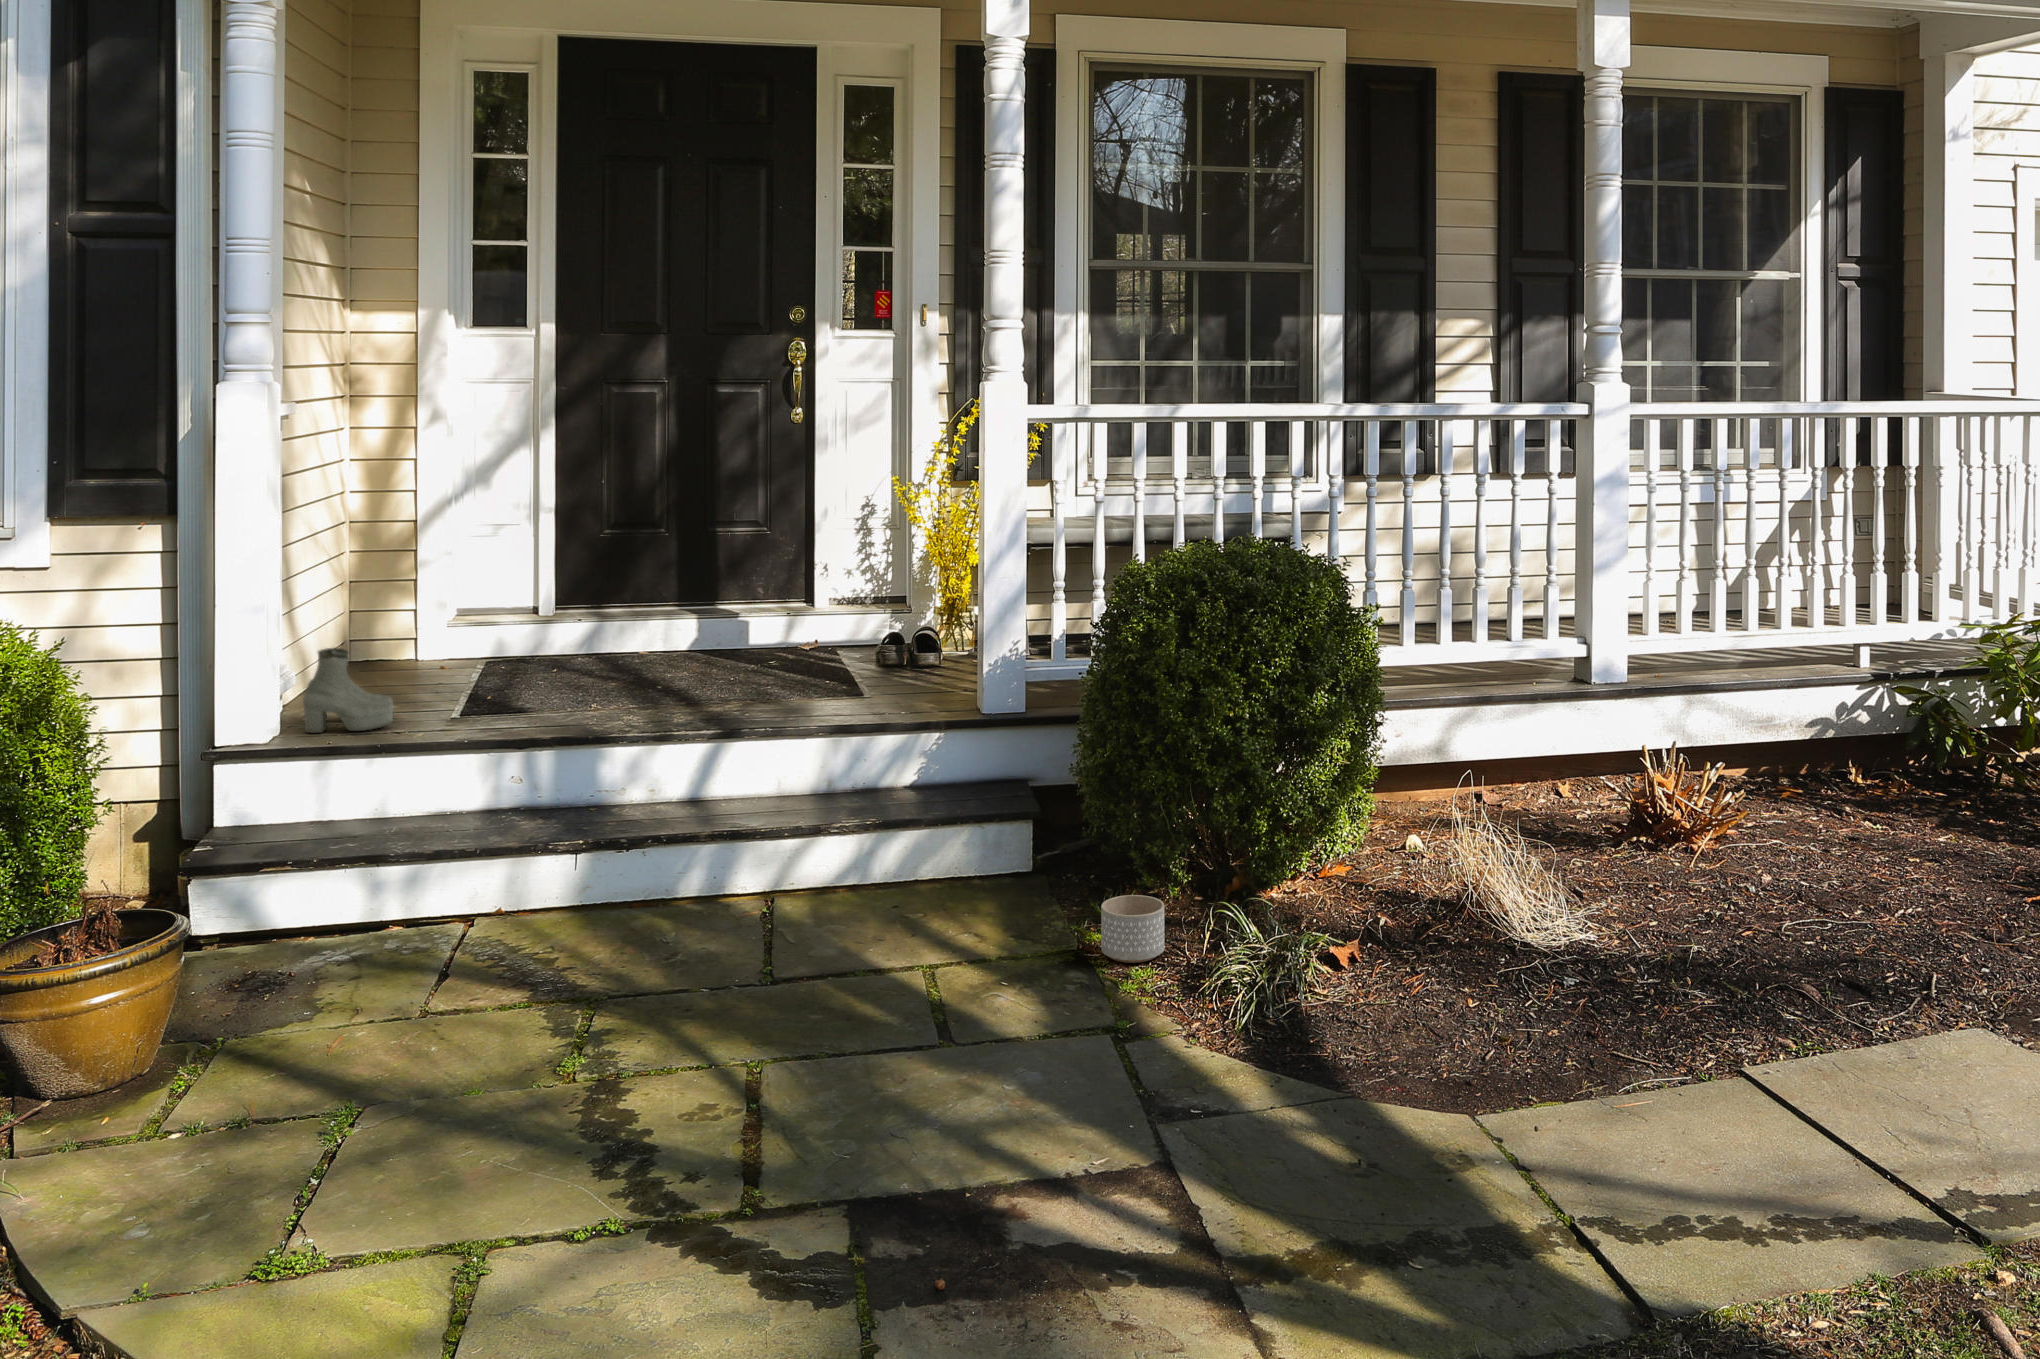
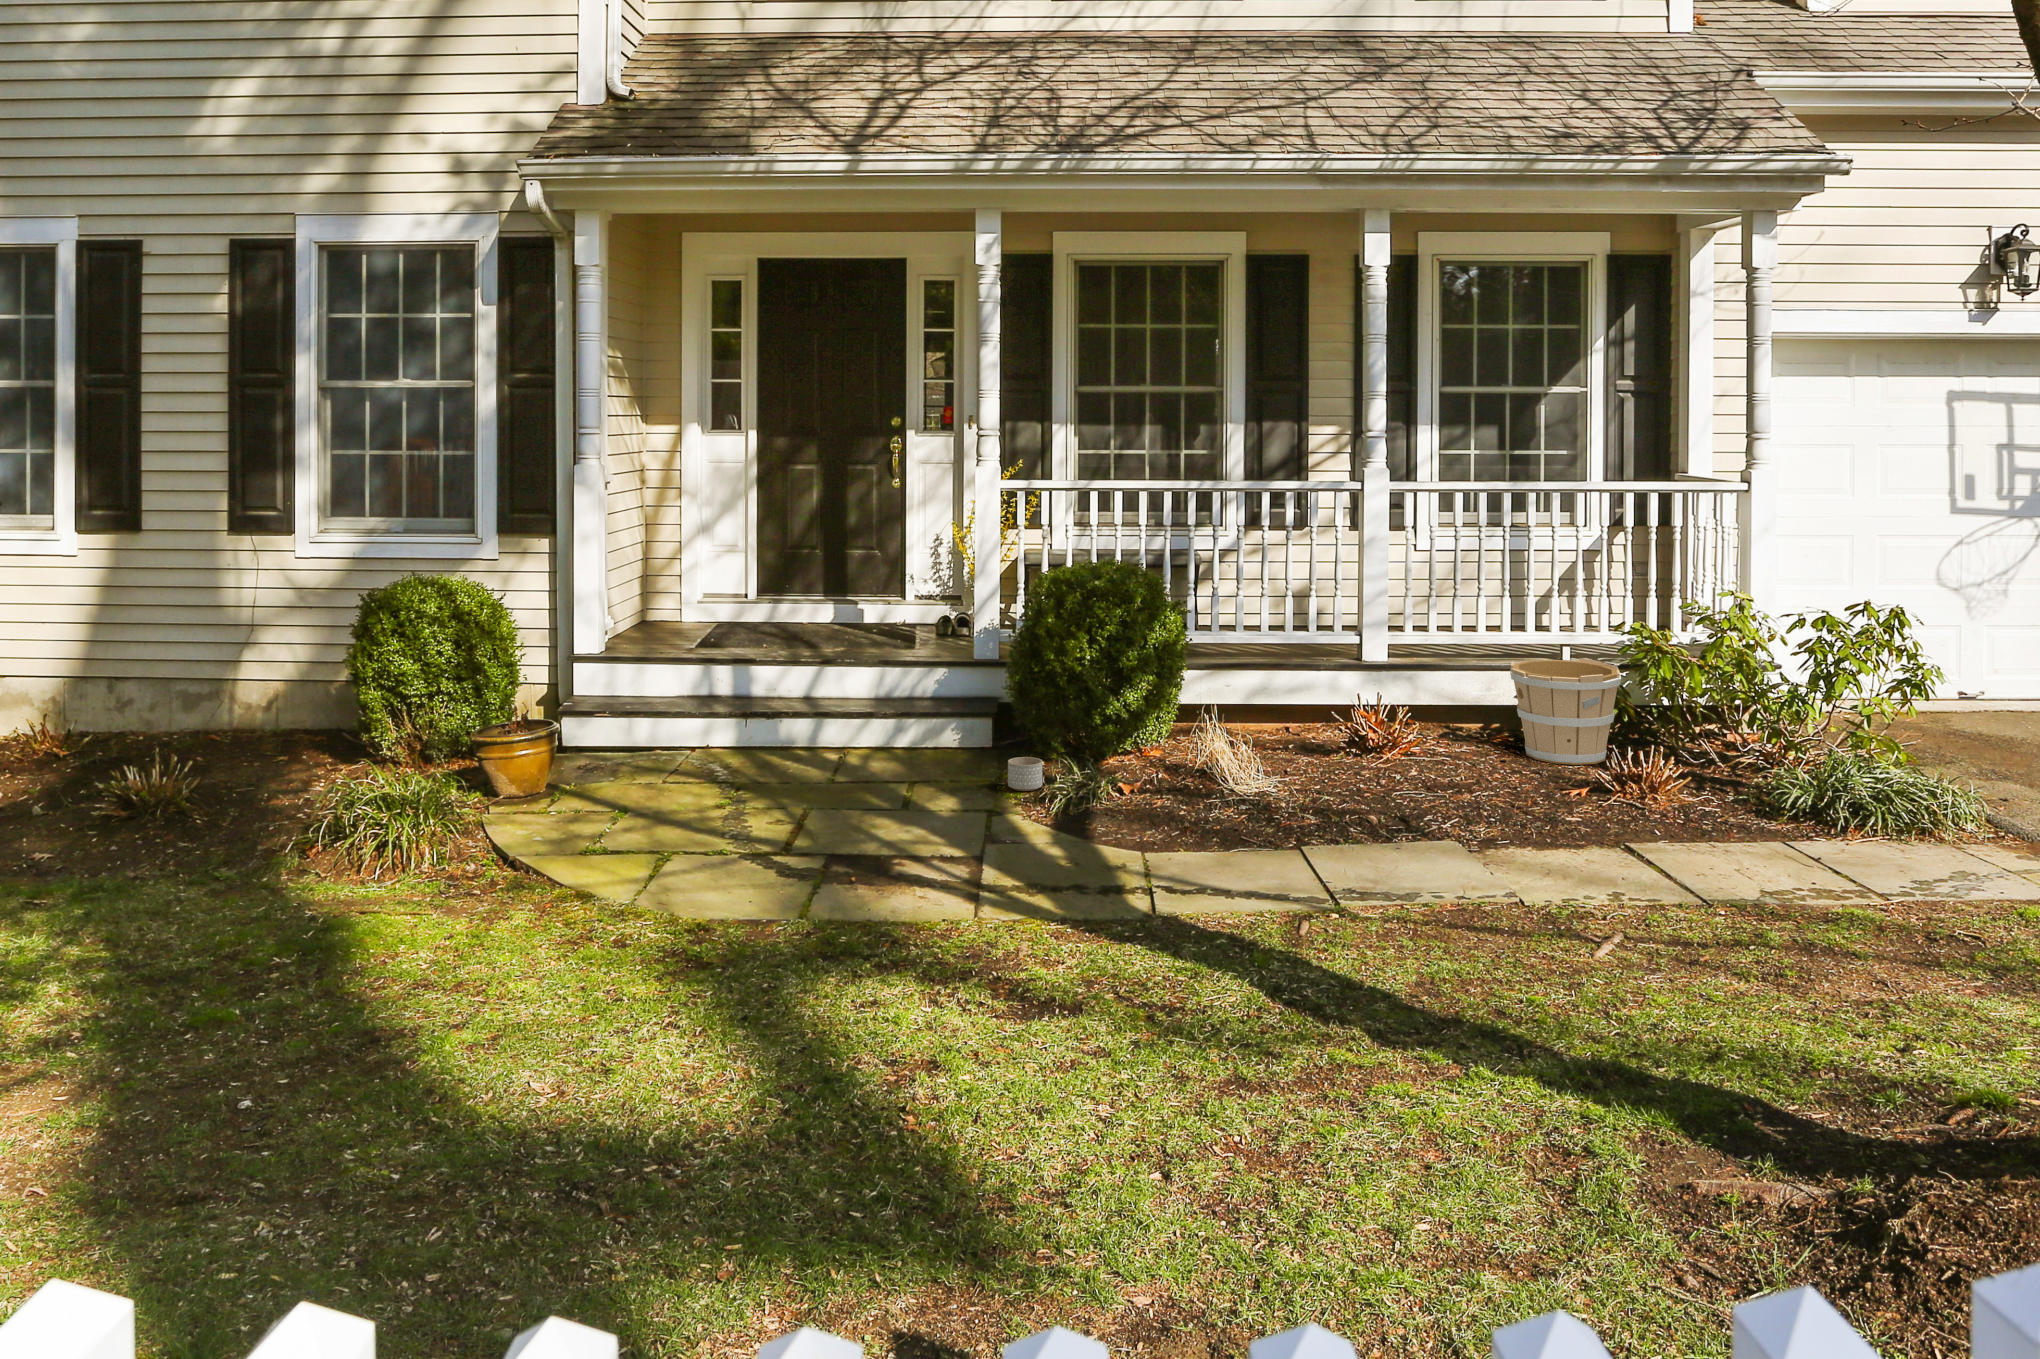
boots: present [303,648,394,733] -> none [616,607,661,651]
wooden bucket: none [1817,661,1995,828] -> present [1510,659,1621,765]

